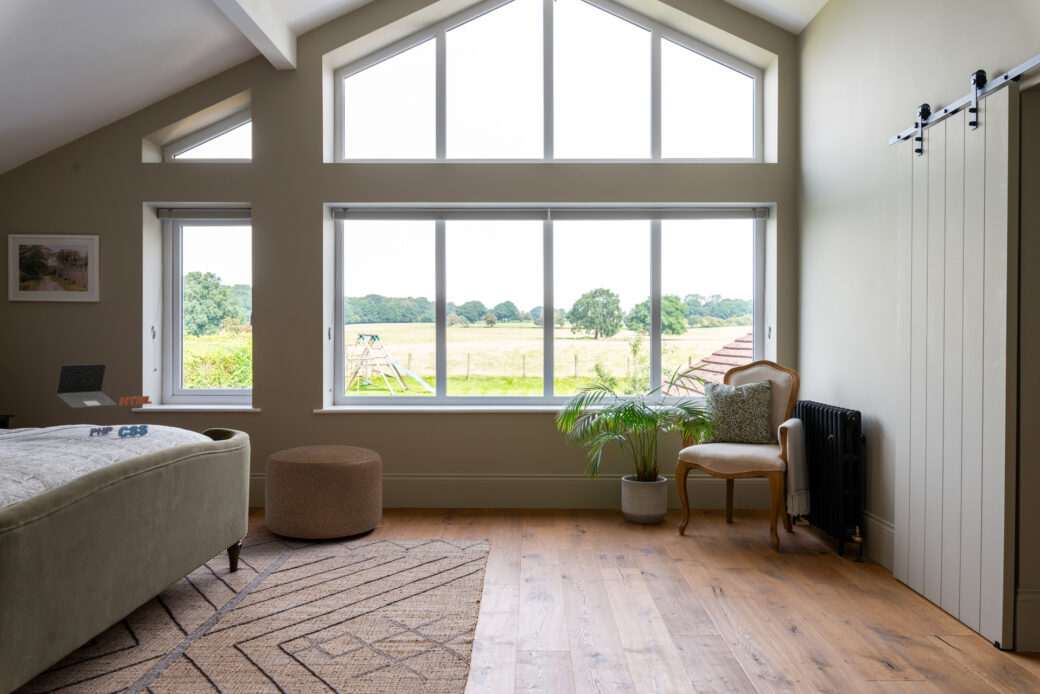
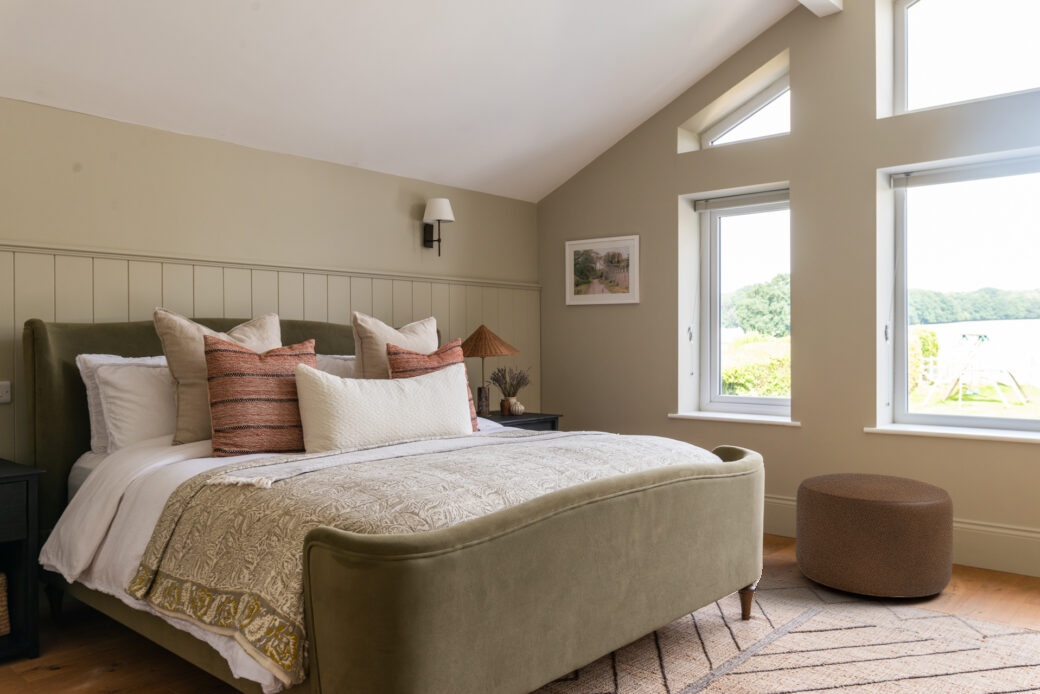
laptop: present [56,364,152,438] -> none [558,368,646,451]

